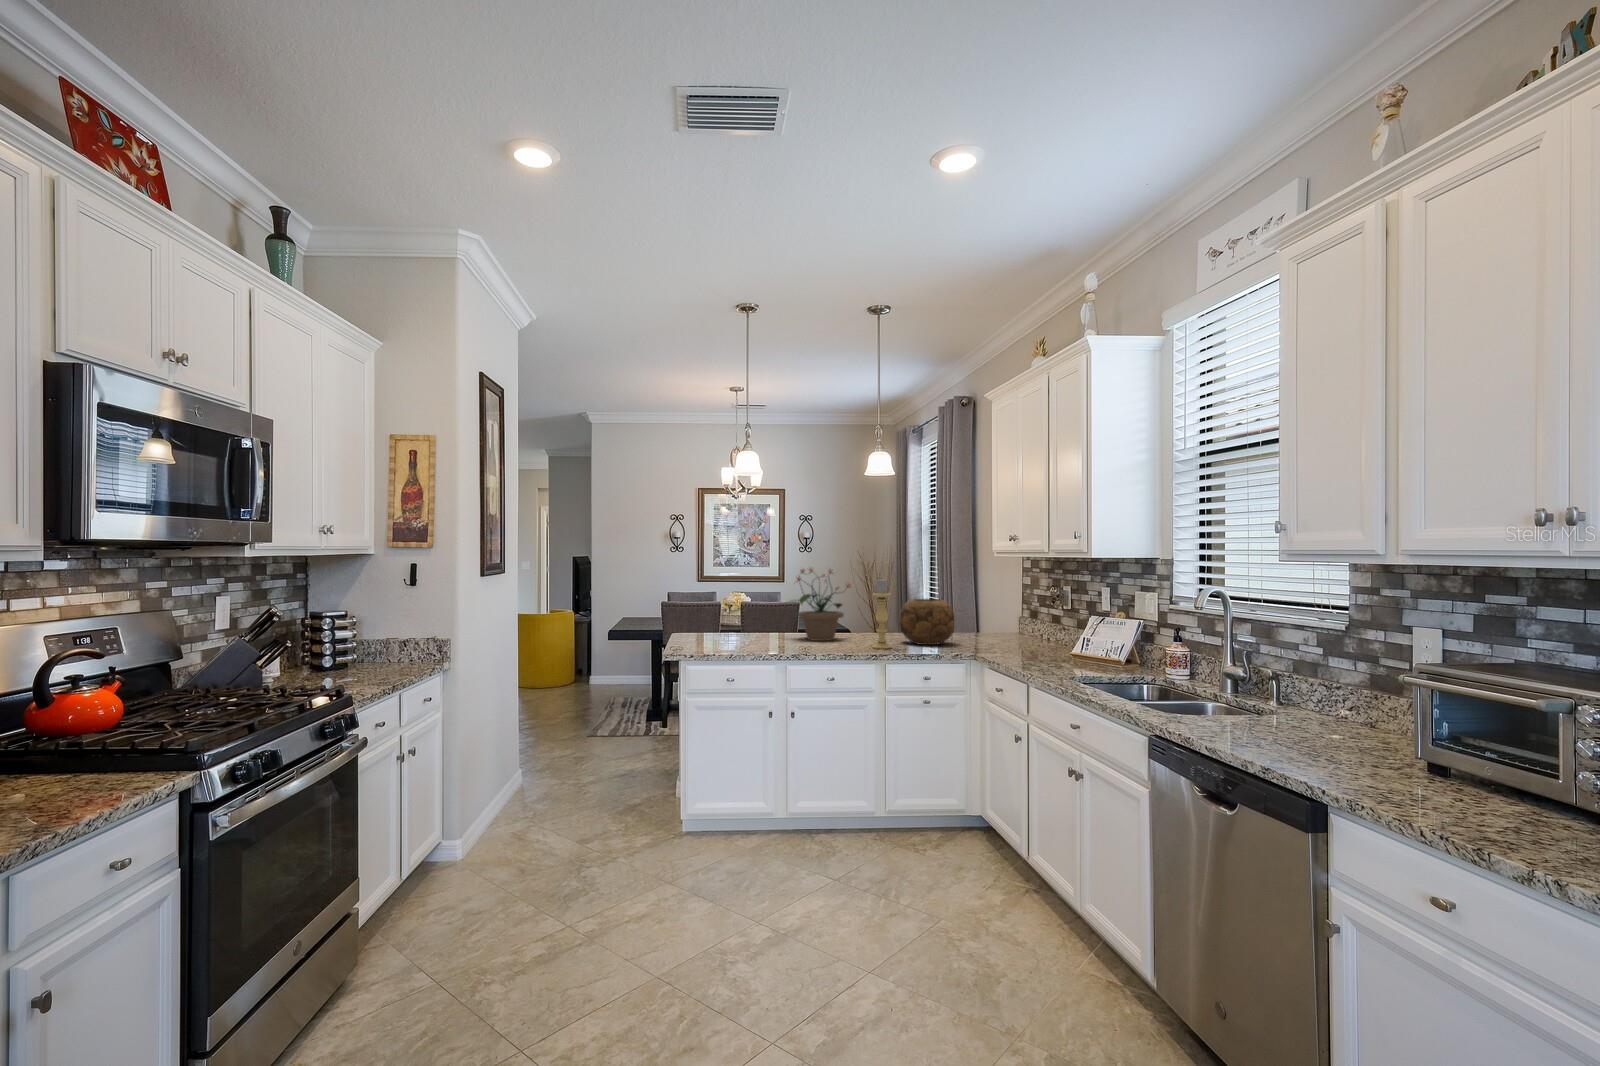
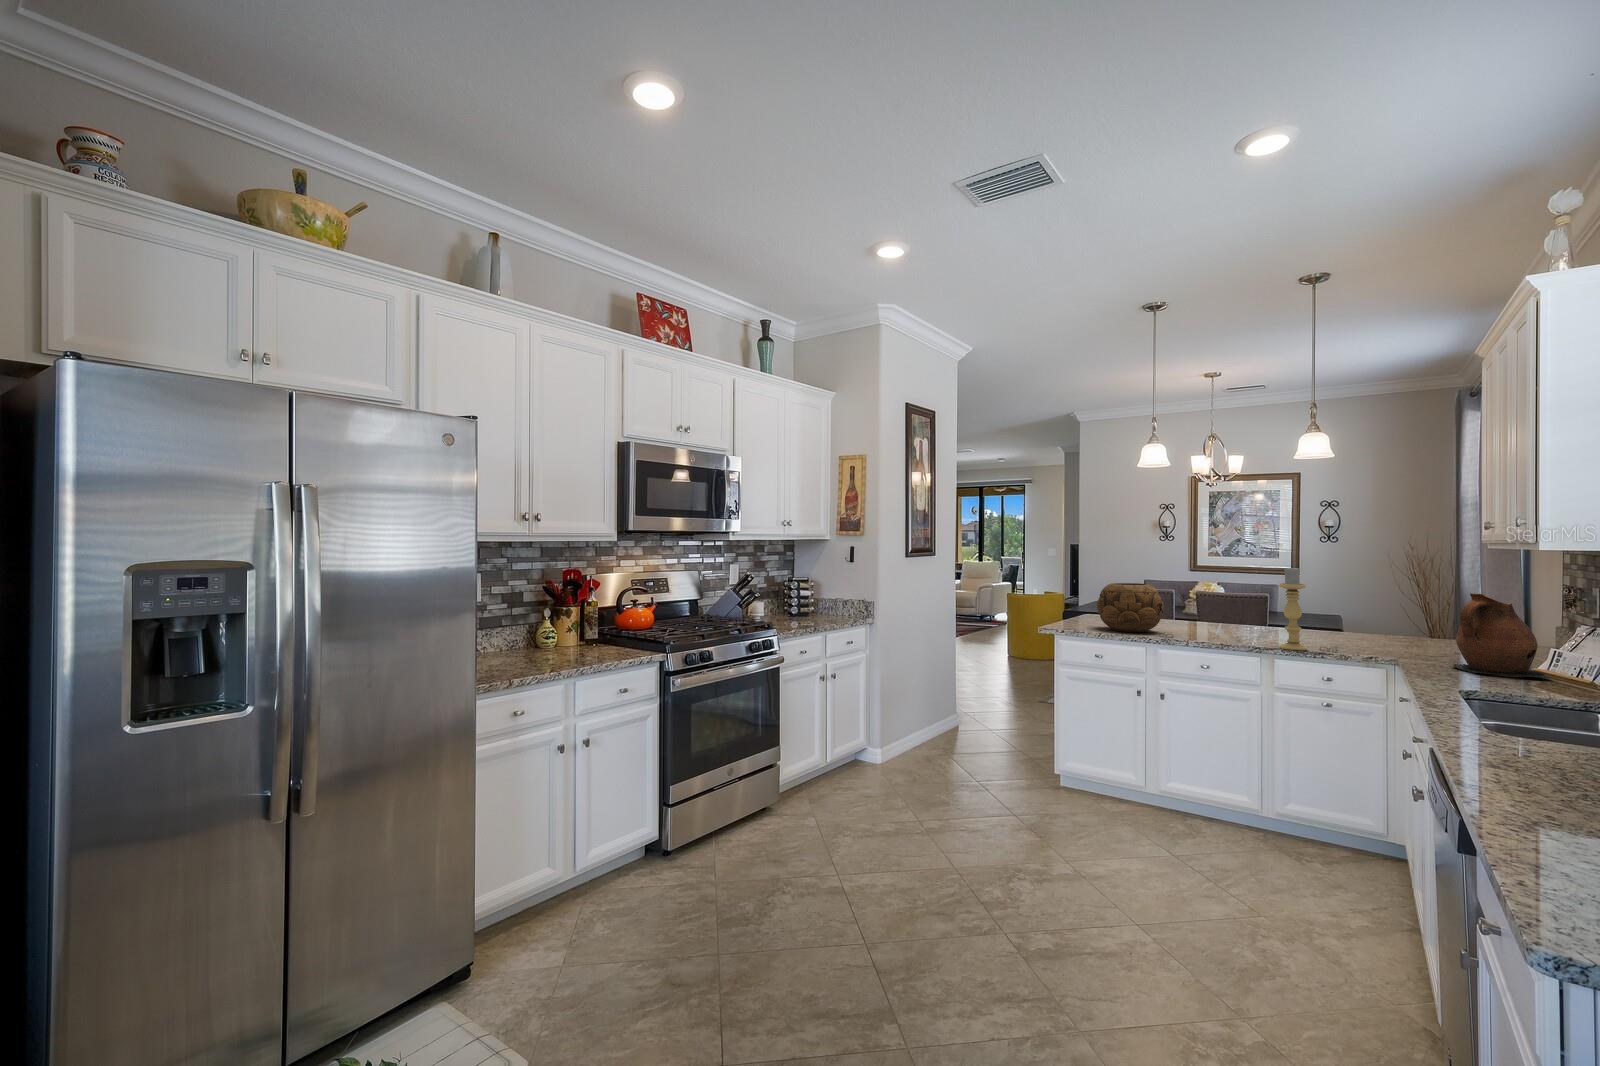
potted plant: present [797,569,851,641] -> none [1187,553,1274,636]
ceramic pitcher: none [976,595,1031,653] -> present [1453,593,1551,679]
decorative bowl: present [899,599,955,645] -> present [1097,583,1164,632]

